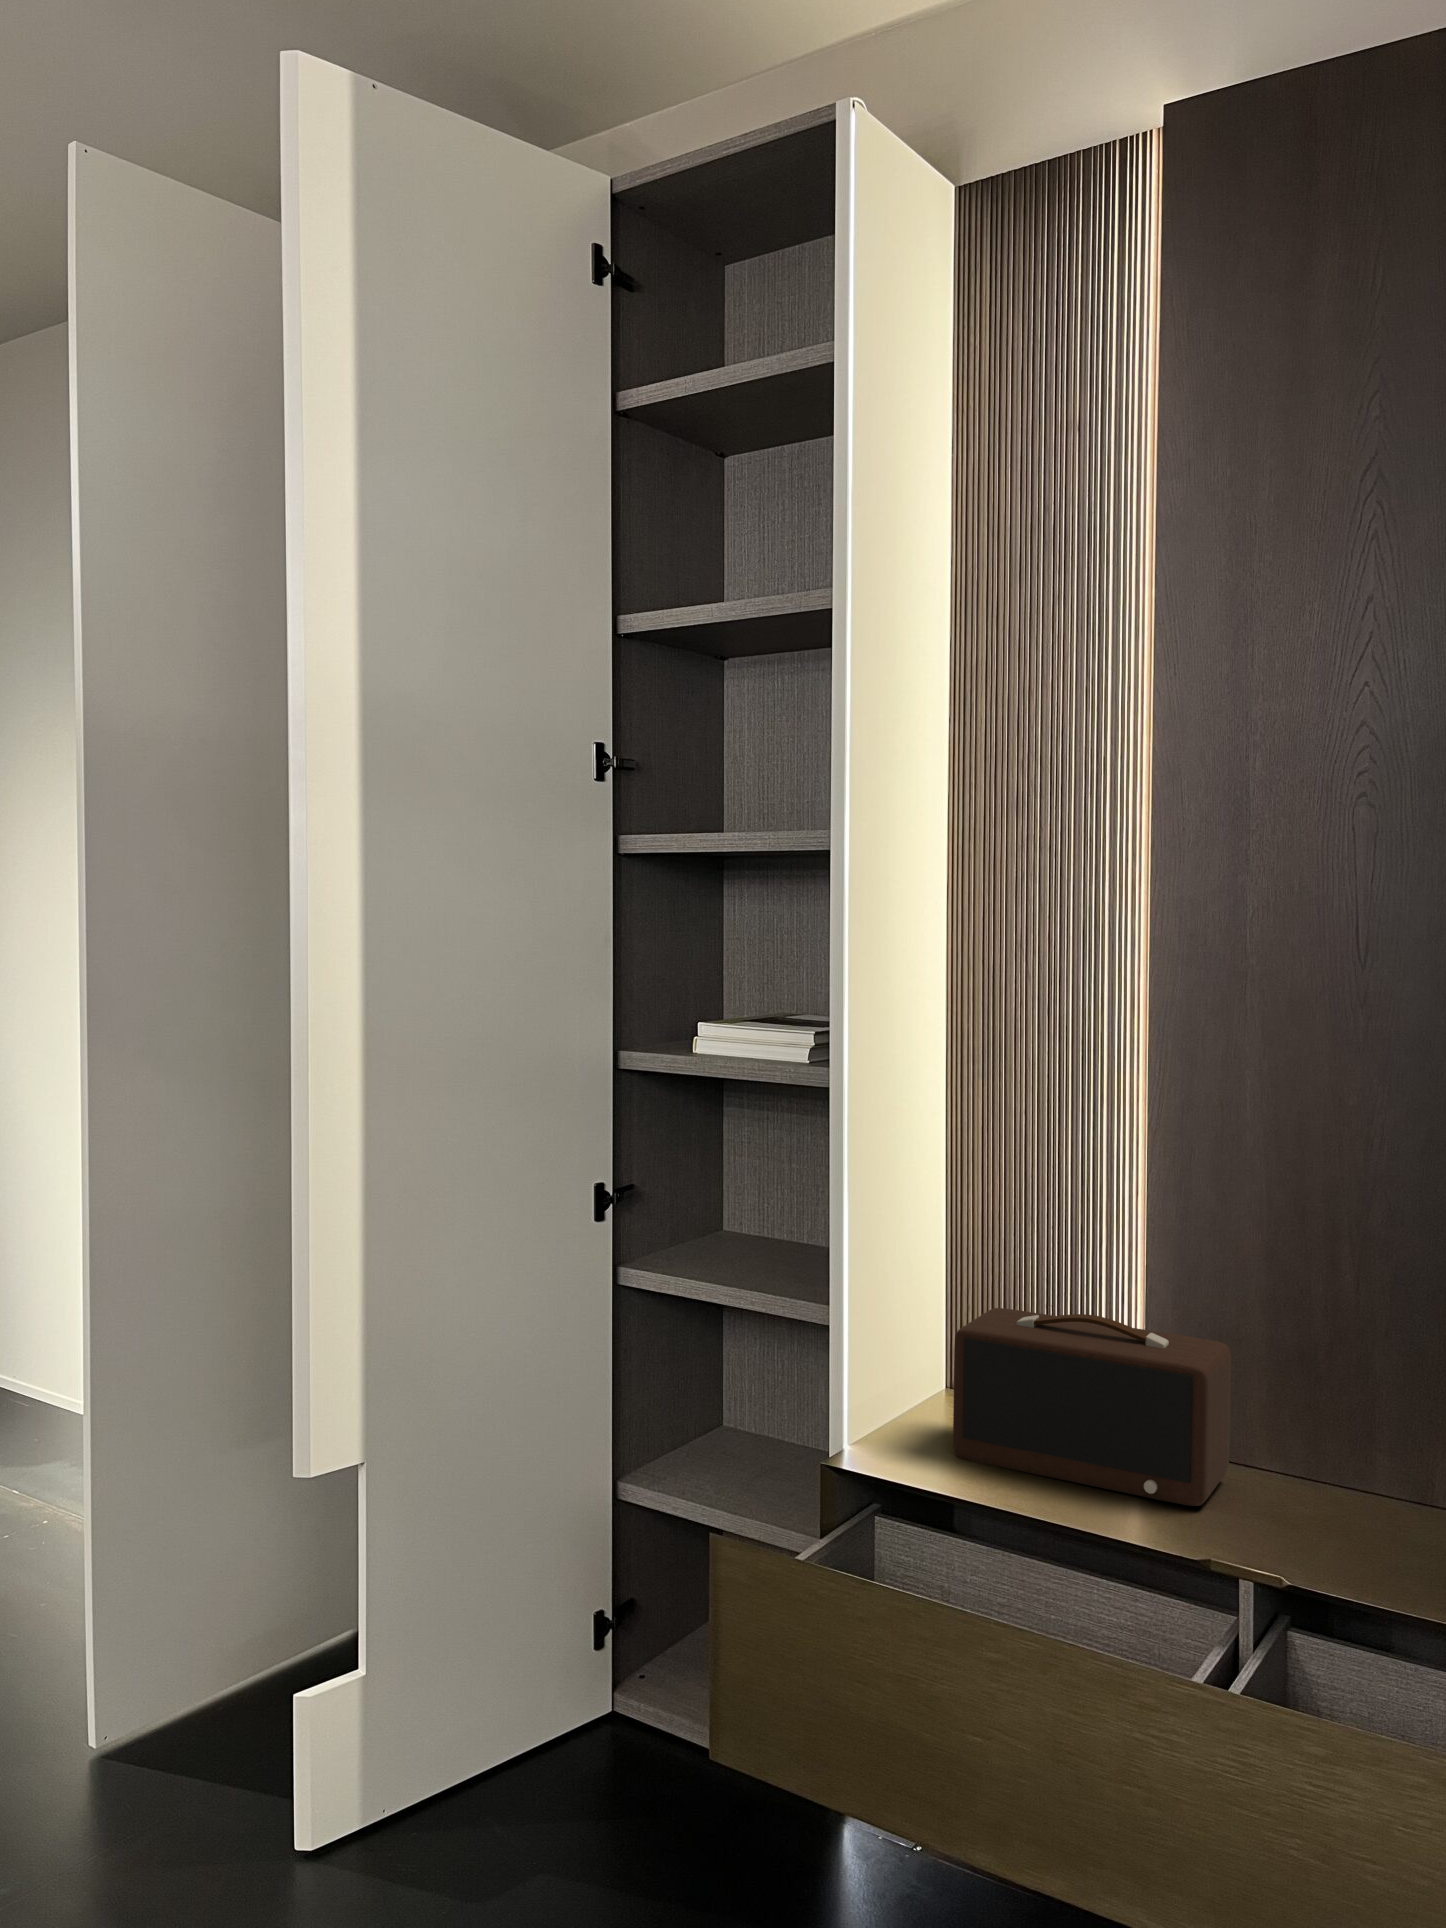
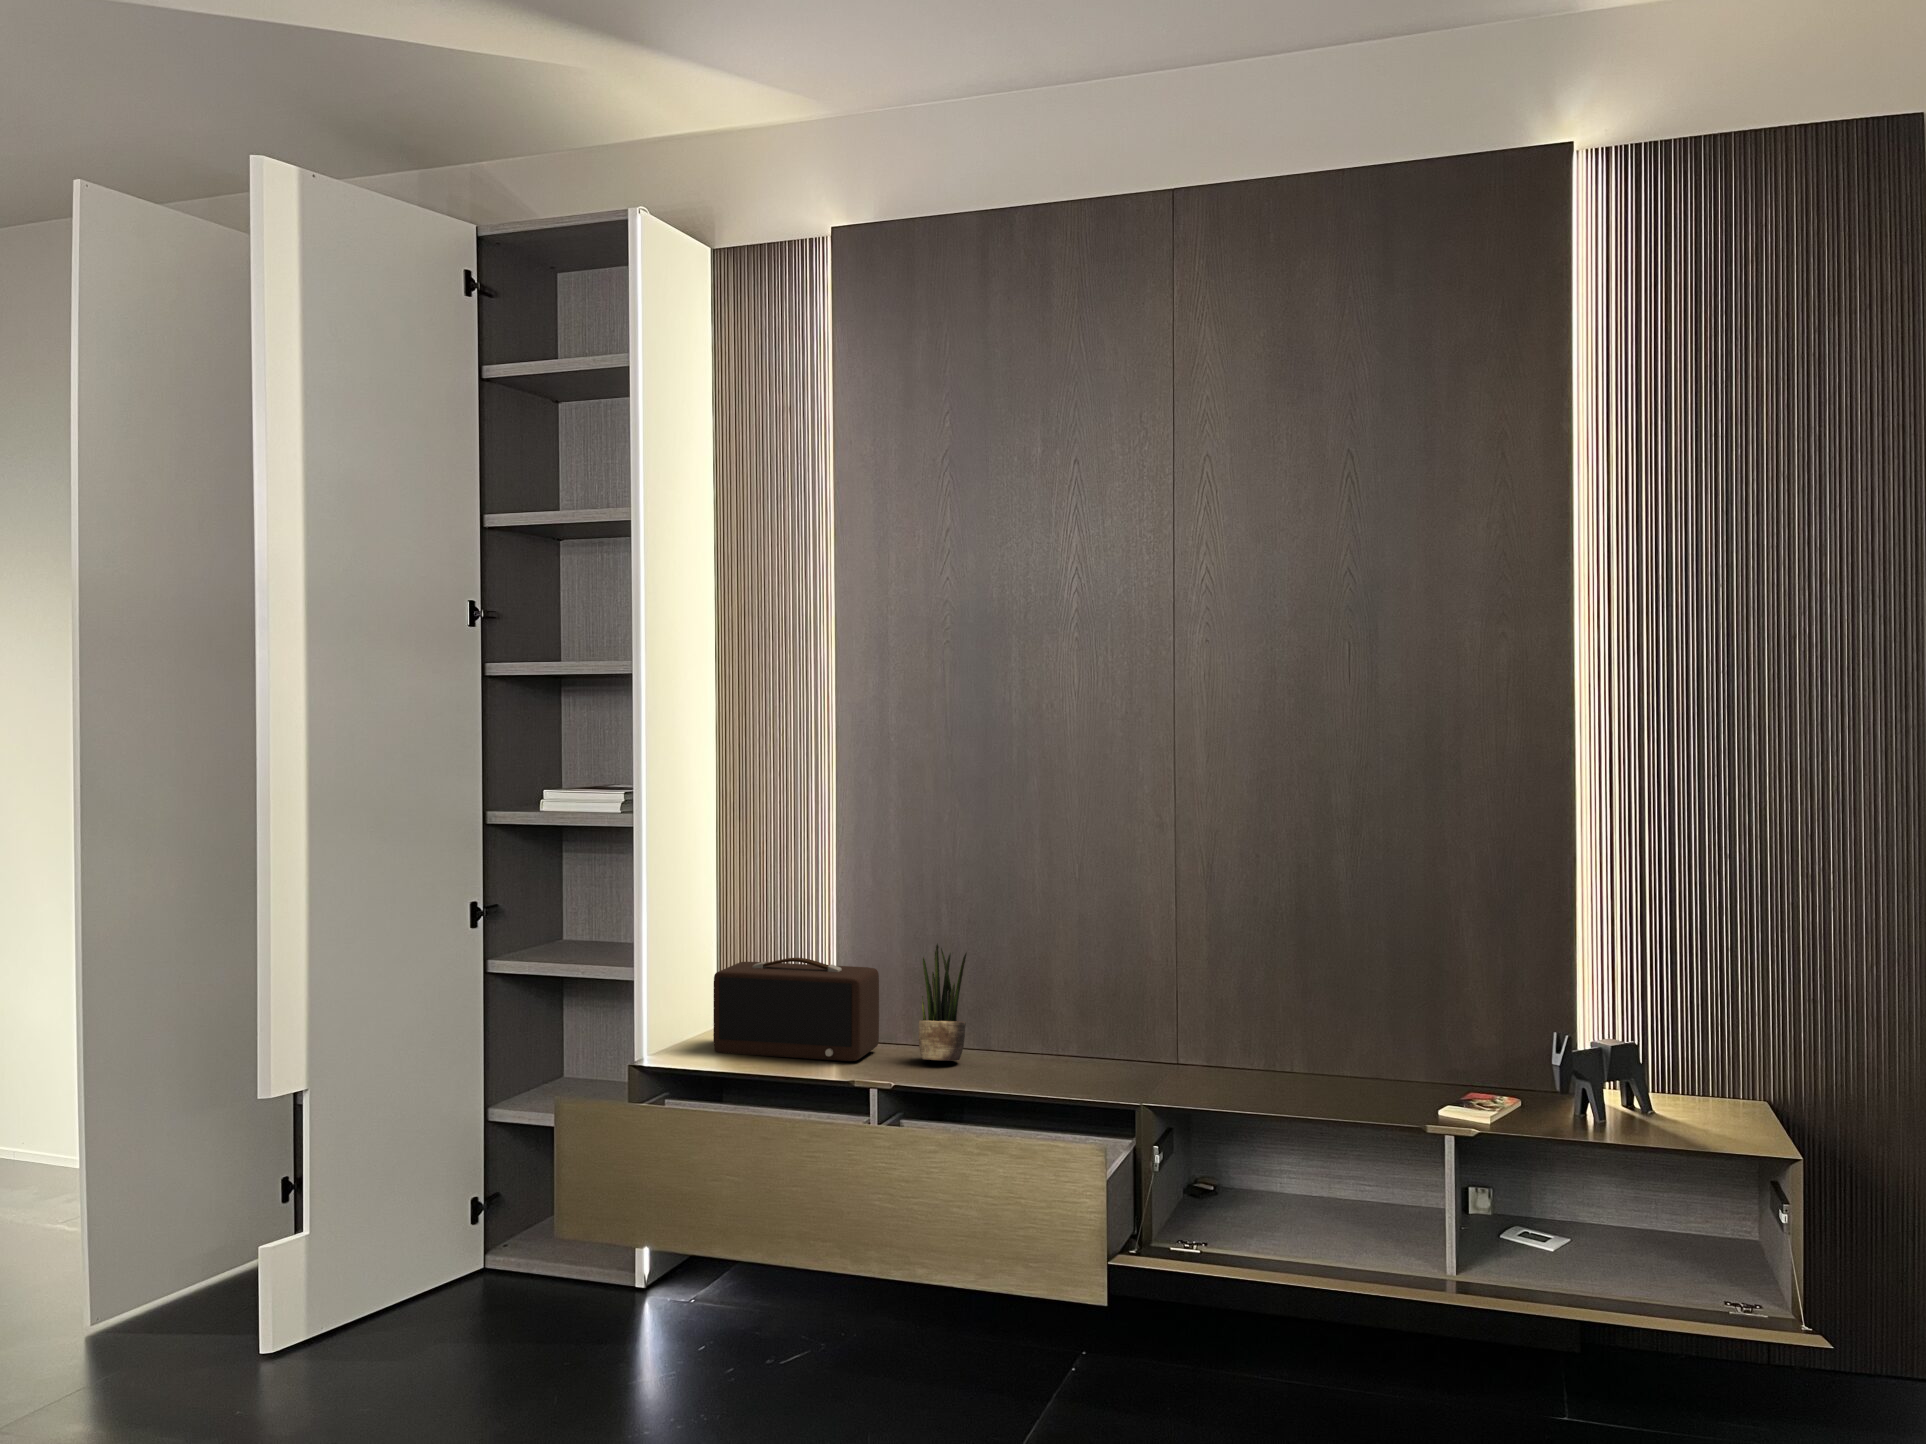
potted plant: none [1309,1316,1398,1527] -> present [919,944,967,1061]

